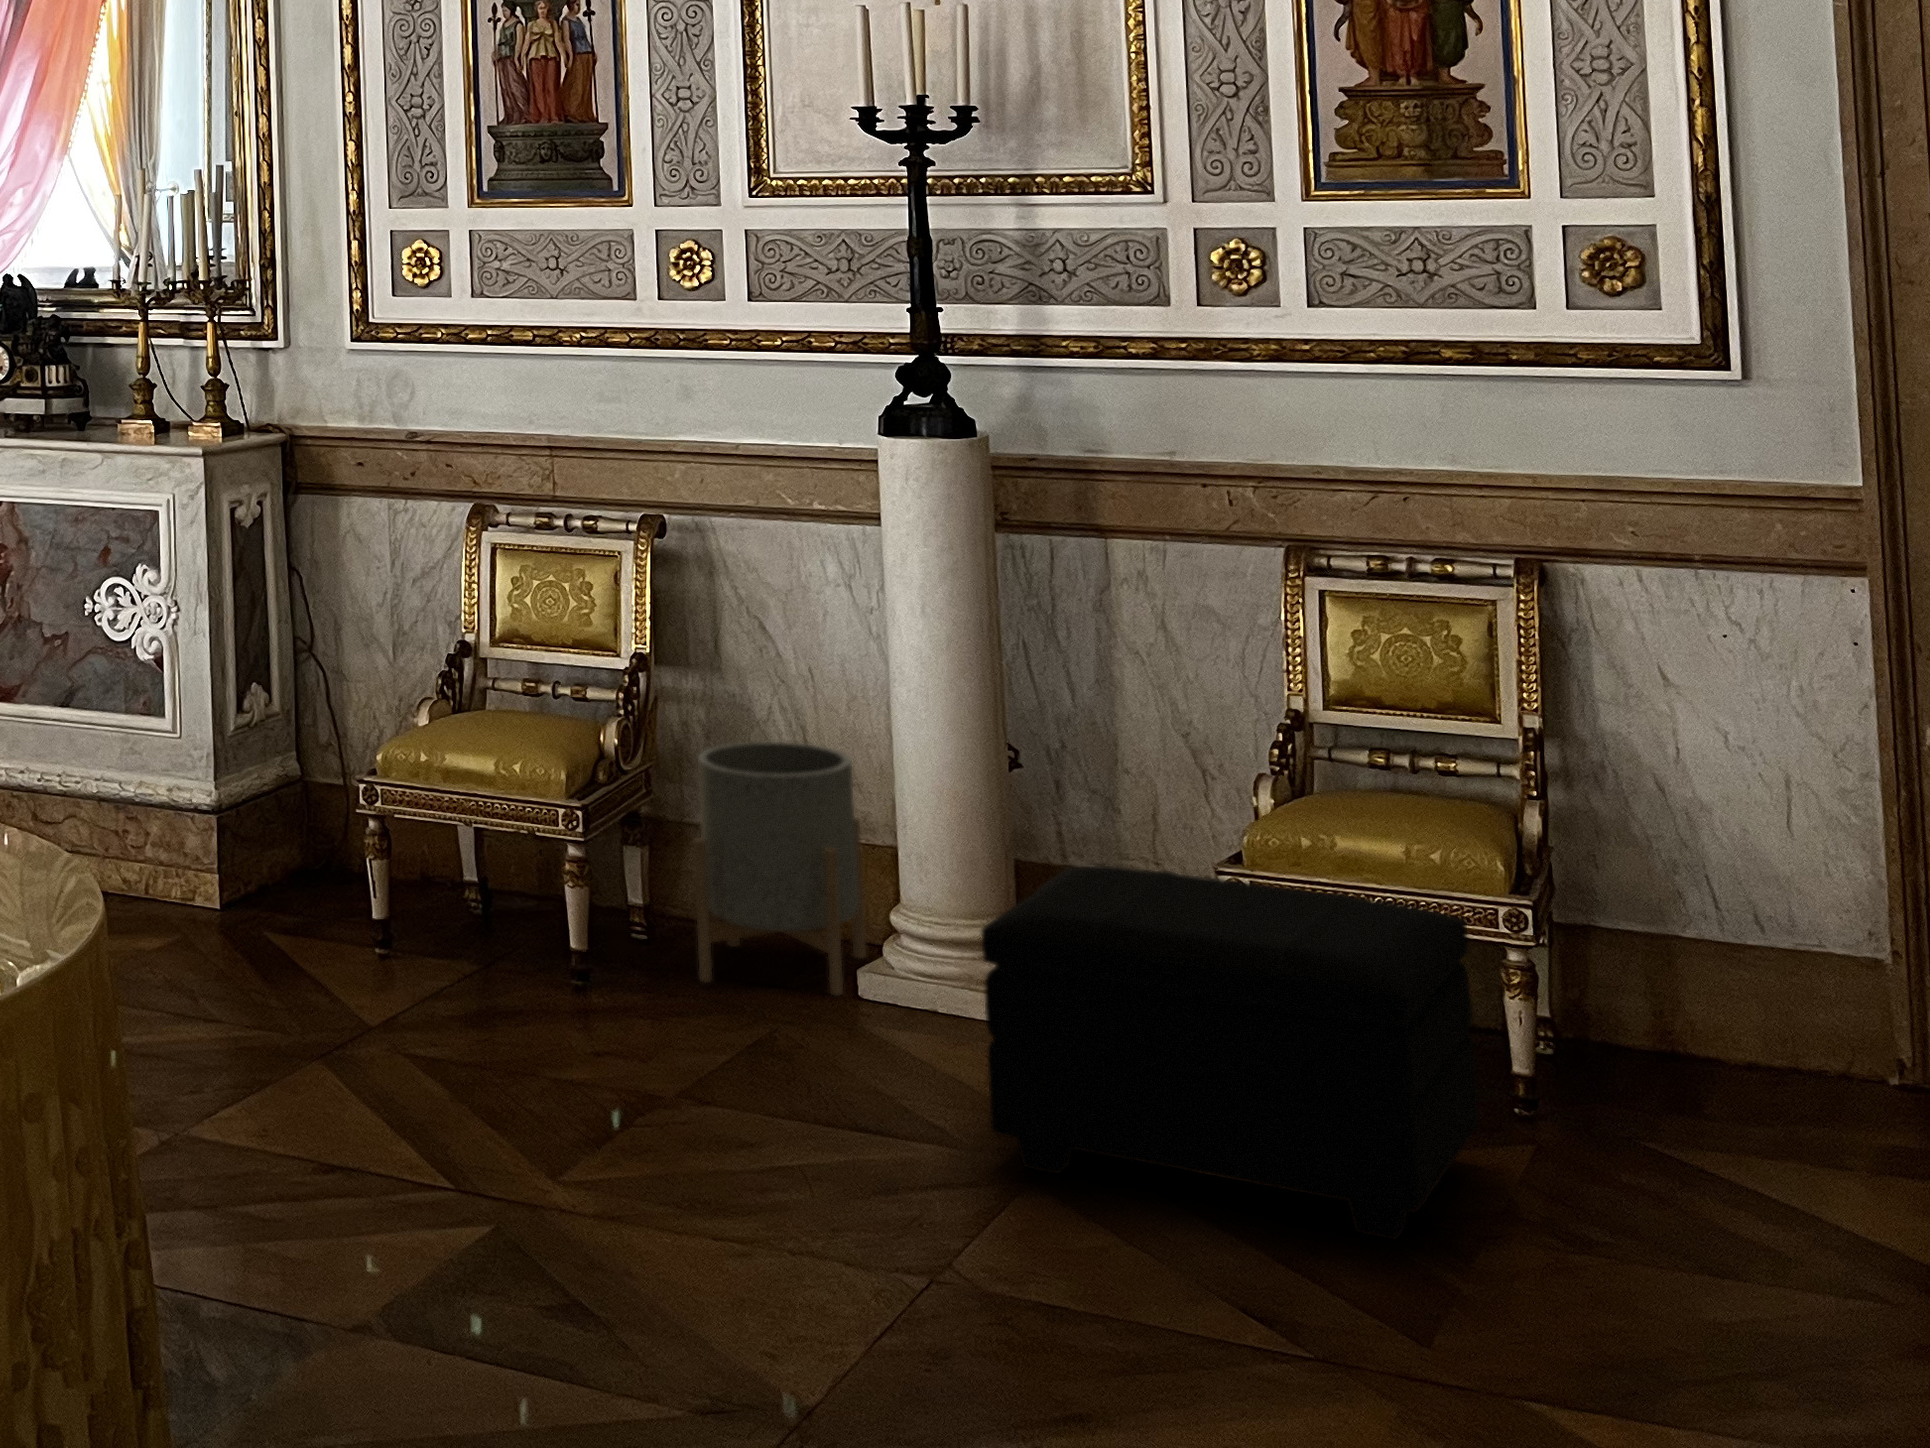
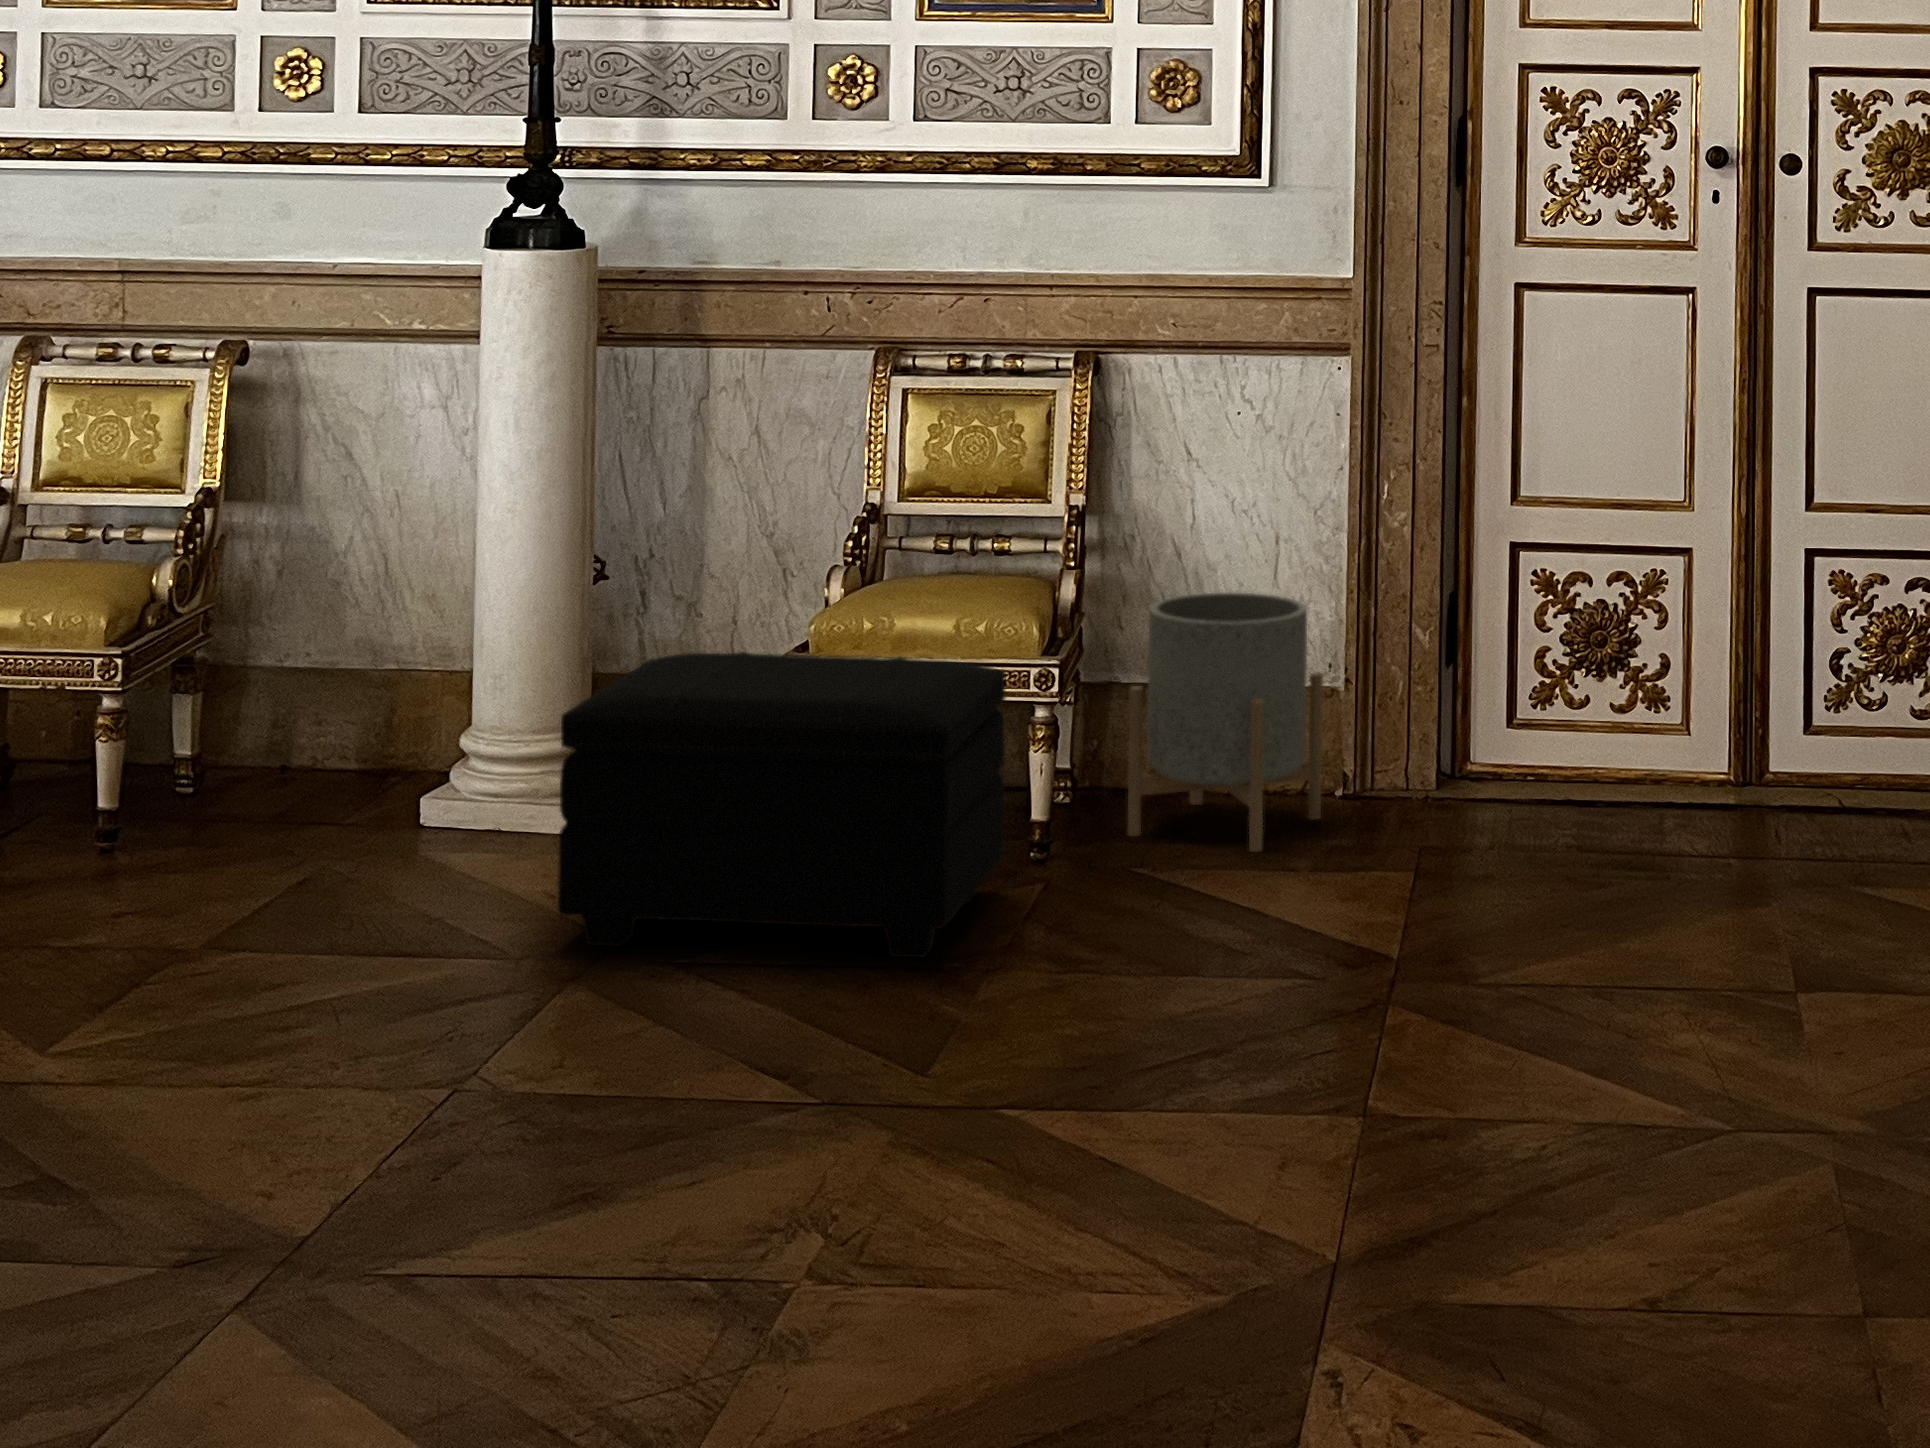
planter: present [694,742,866,996] -> present [1128,593,1323,852]

